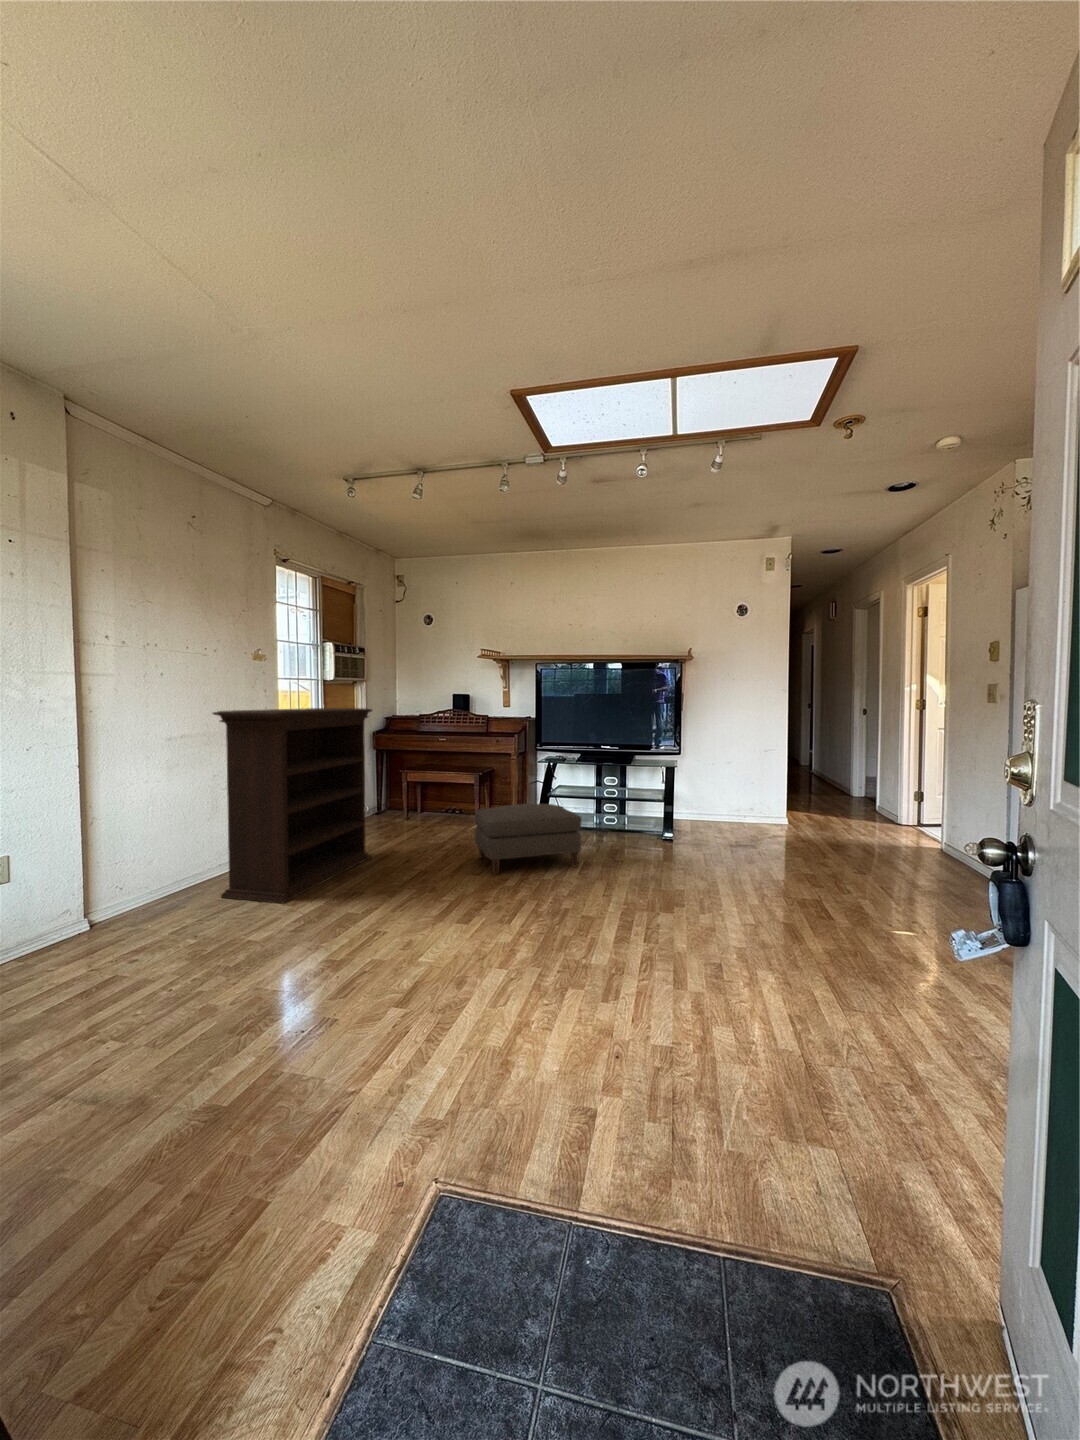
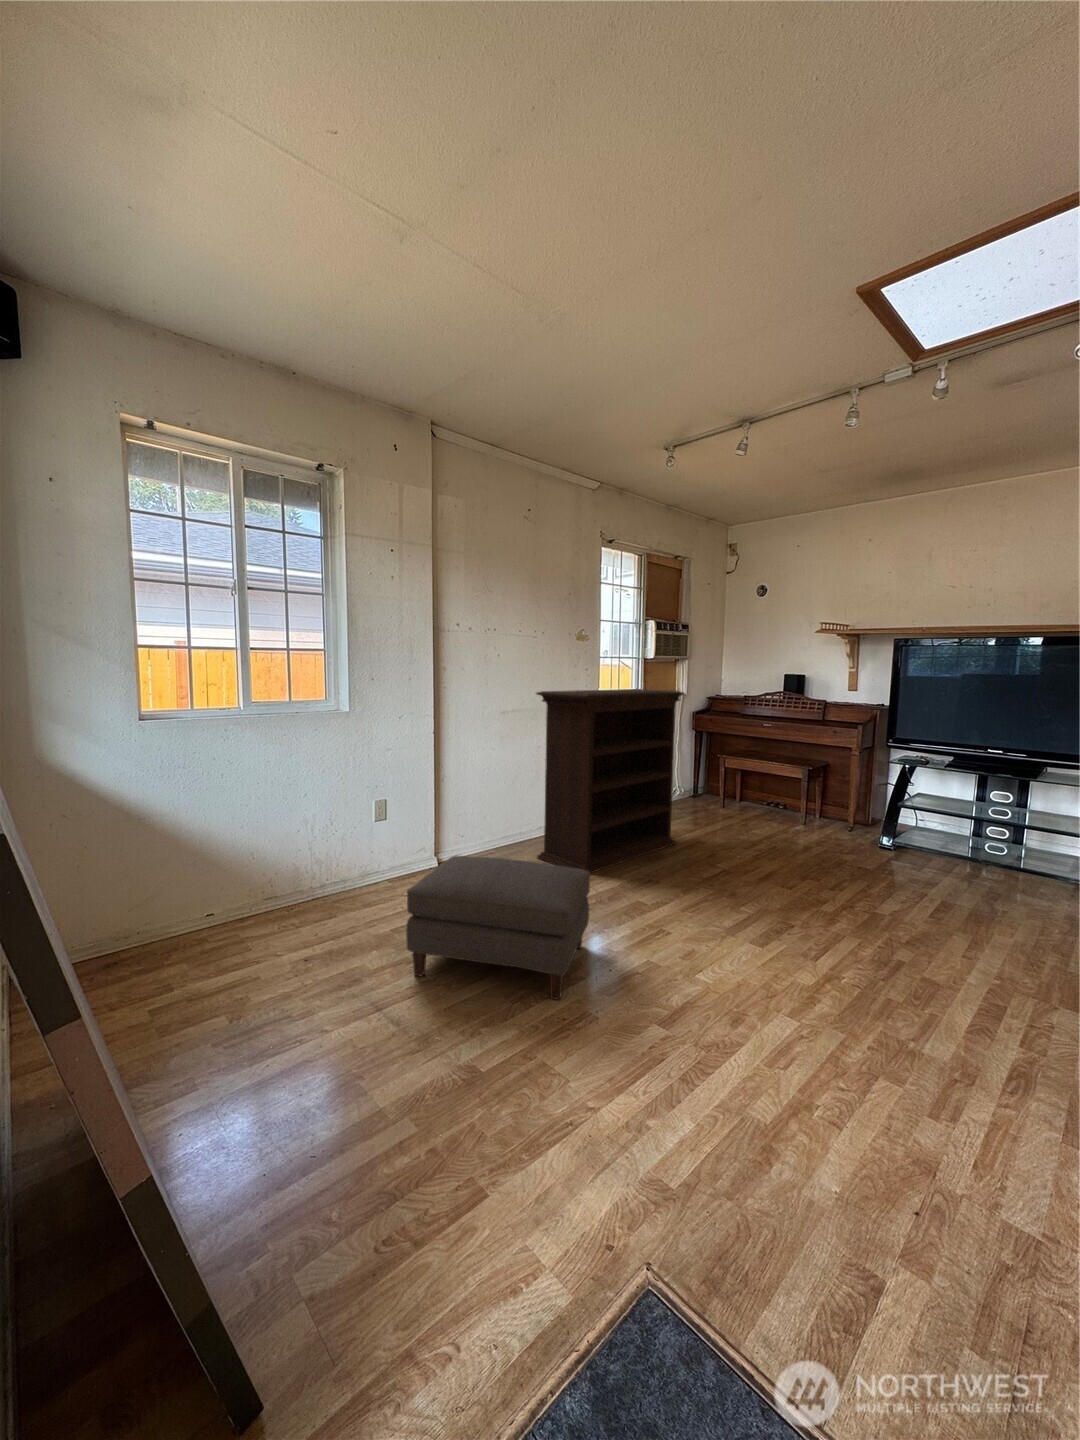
ottoman: present [475,804,582,875] -> present [406,856,590,1000]

